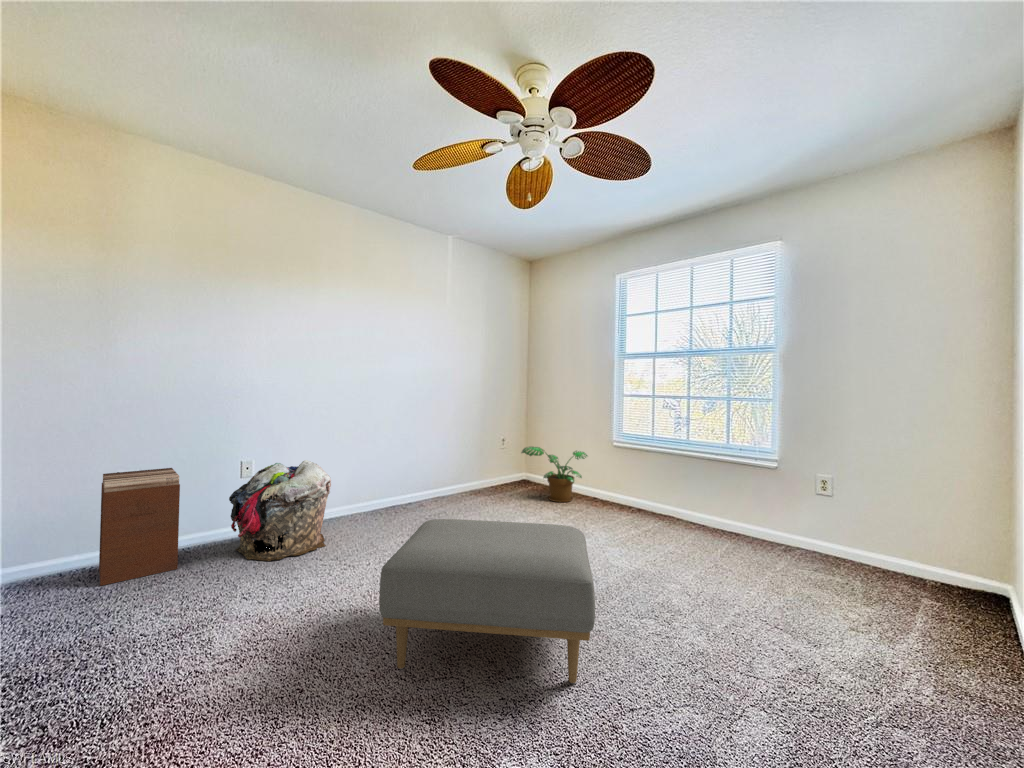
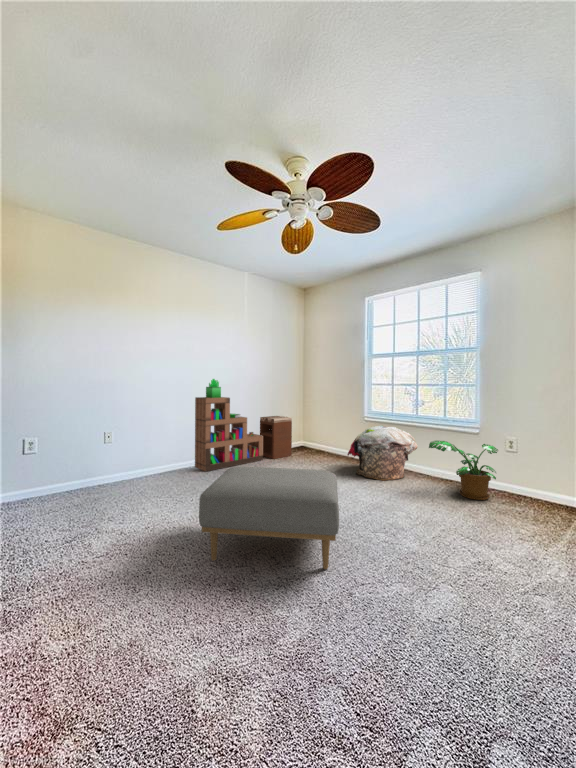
bookshelf: none [374,385,471,518] -> present [195,379,263,471]
potted plant: present [521,447,587,502] -> present [429,441,498,500]
laundry basket: present [229,460,331,561] -> present [347,426,417,481]
nightstand: present [99,468,180,586] -> present [260,416,292,459]

